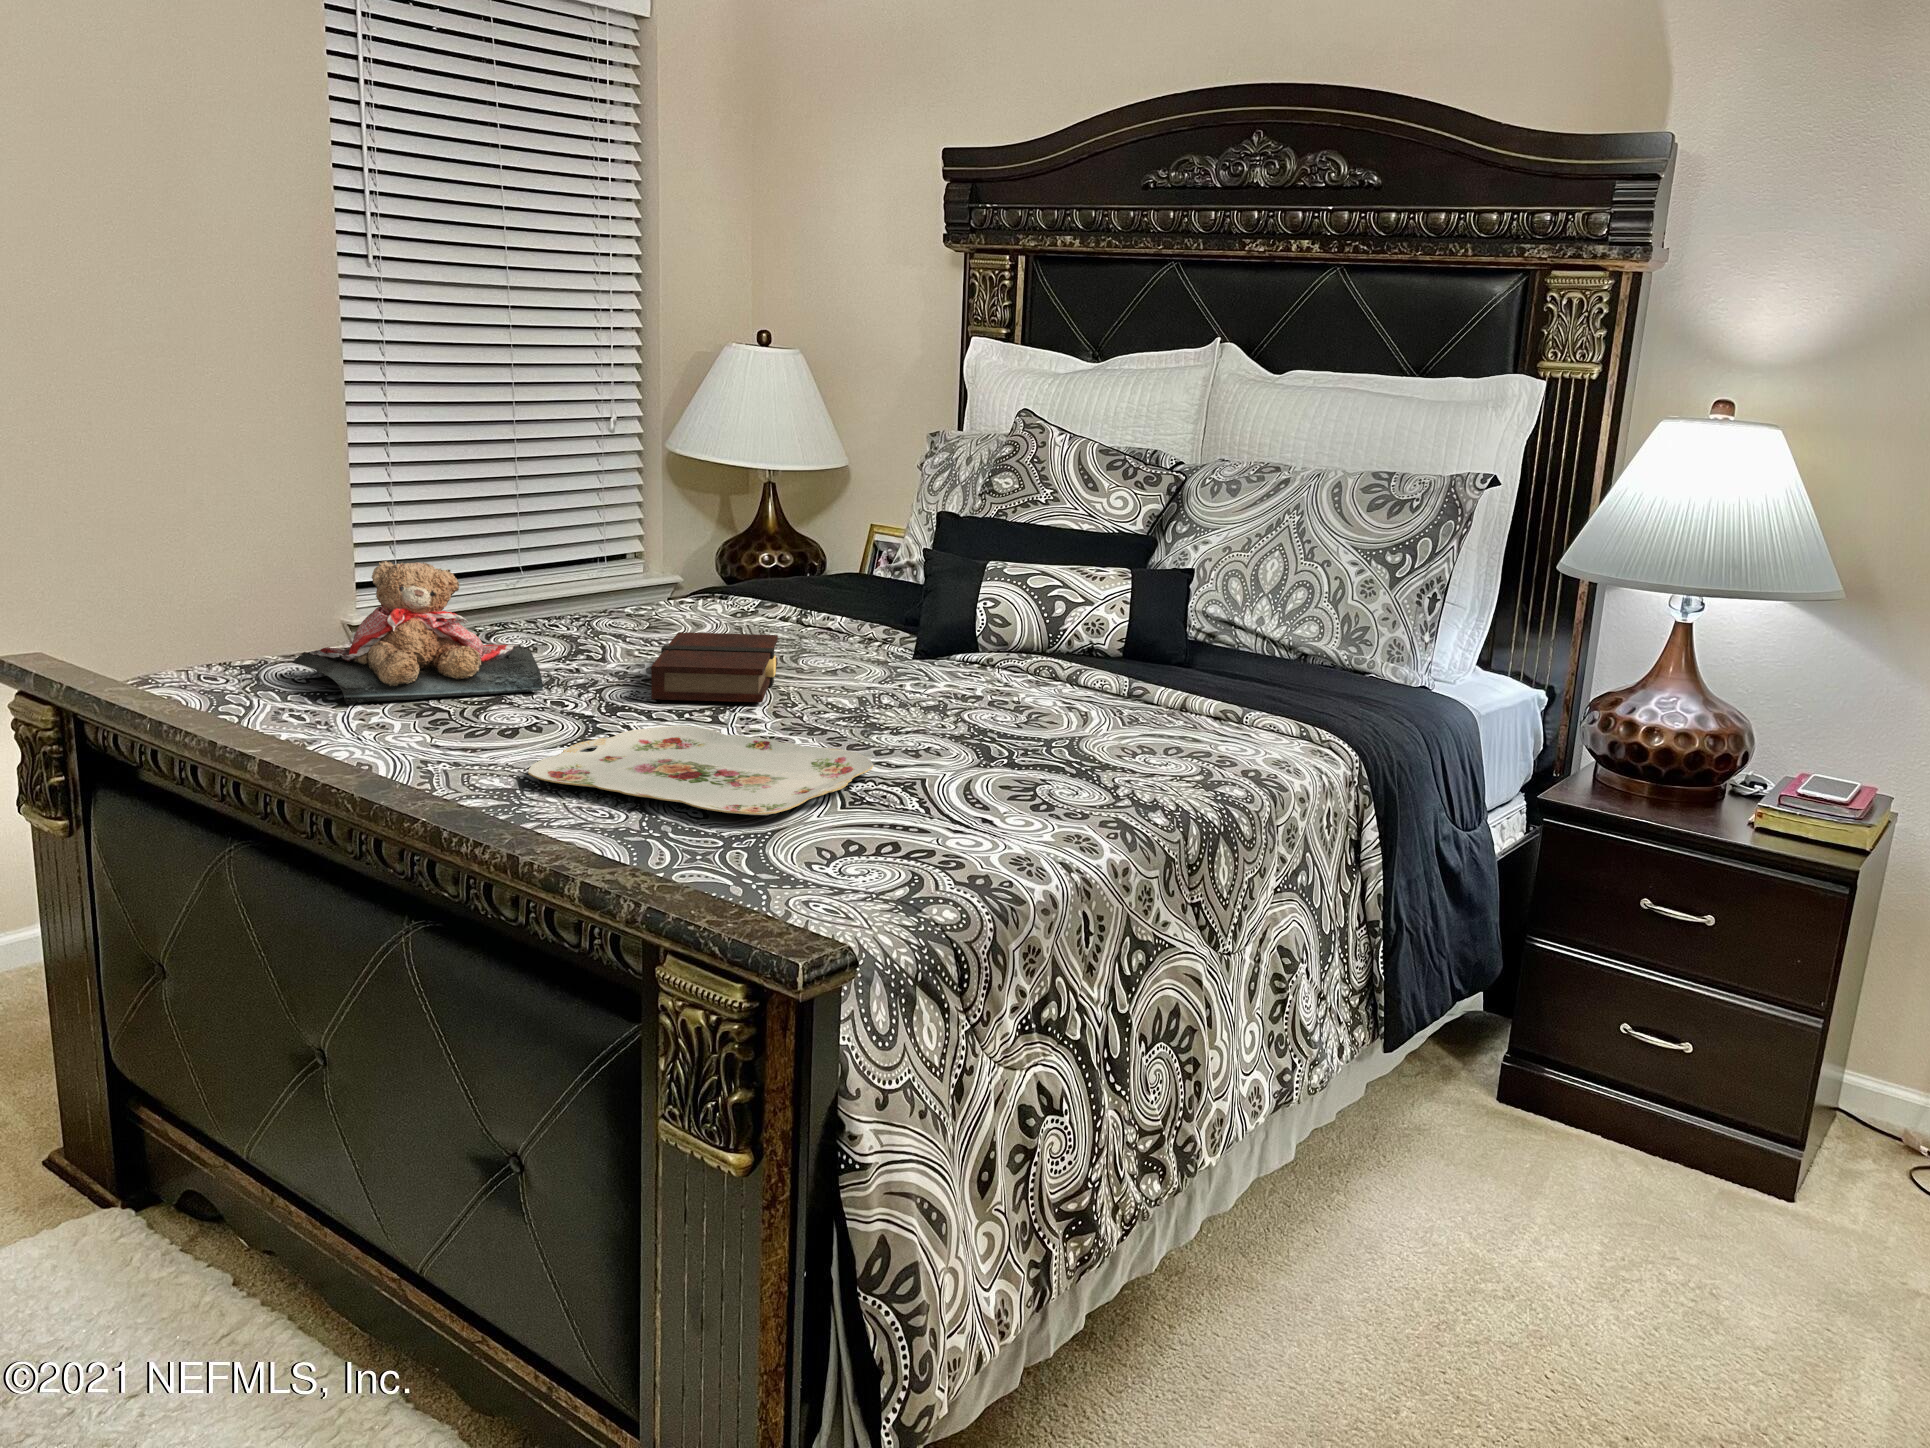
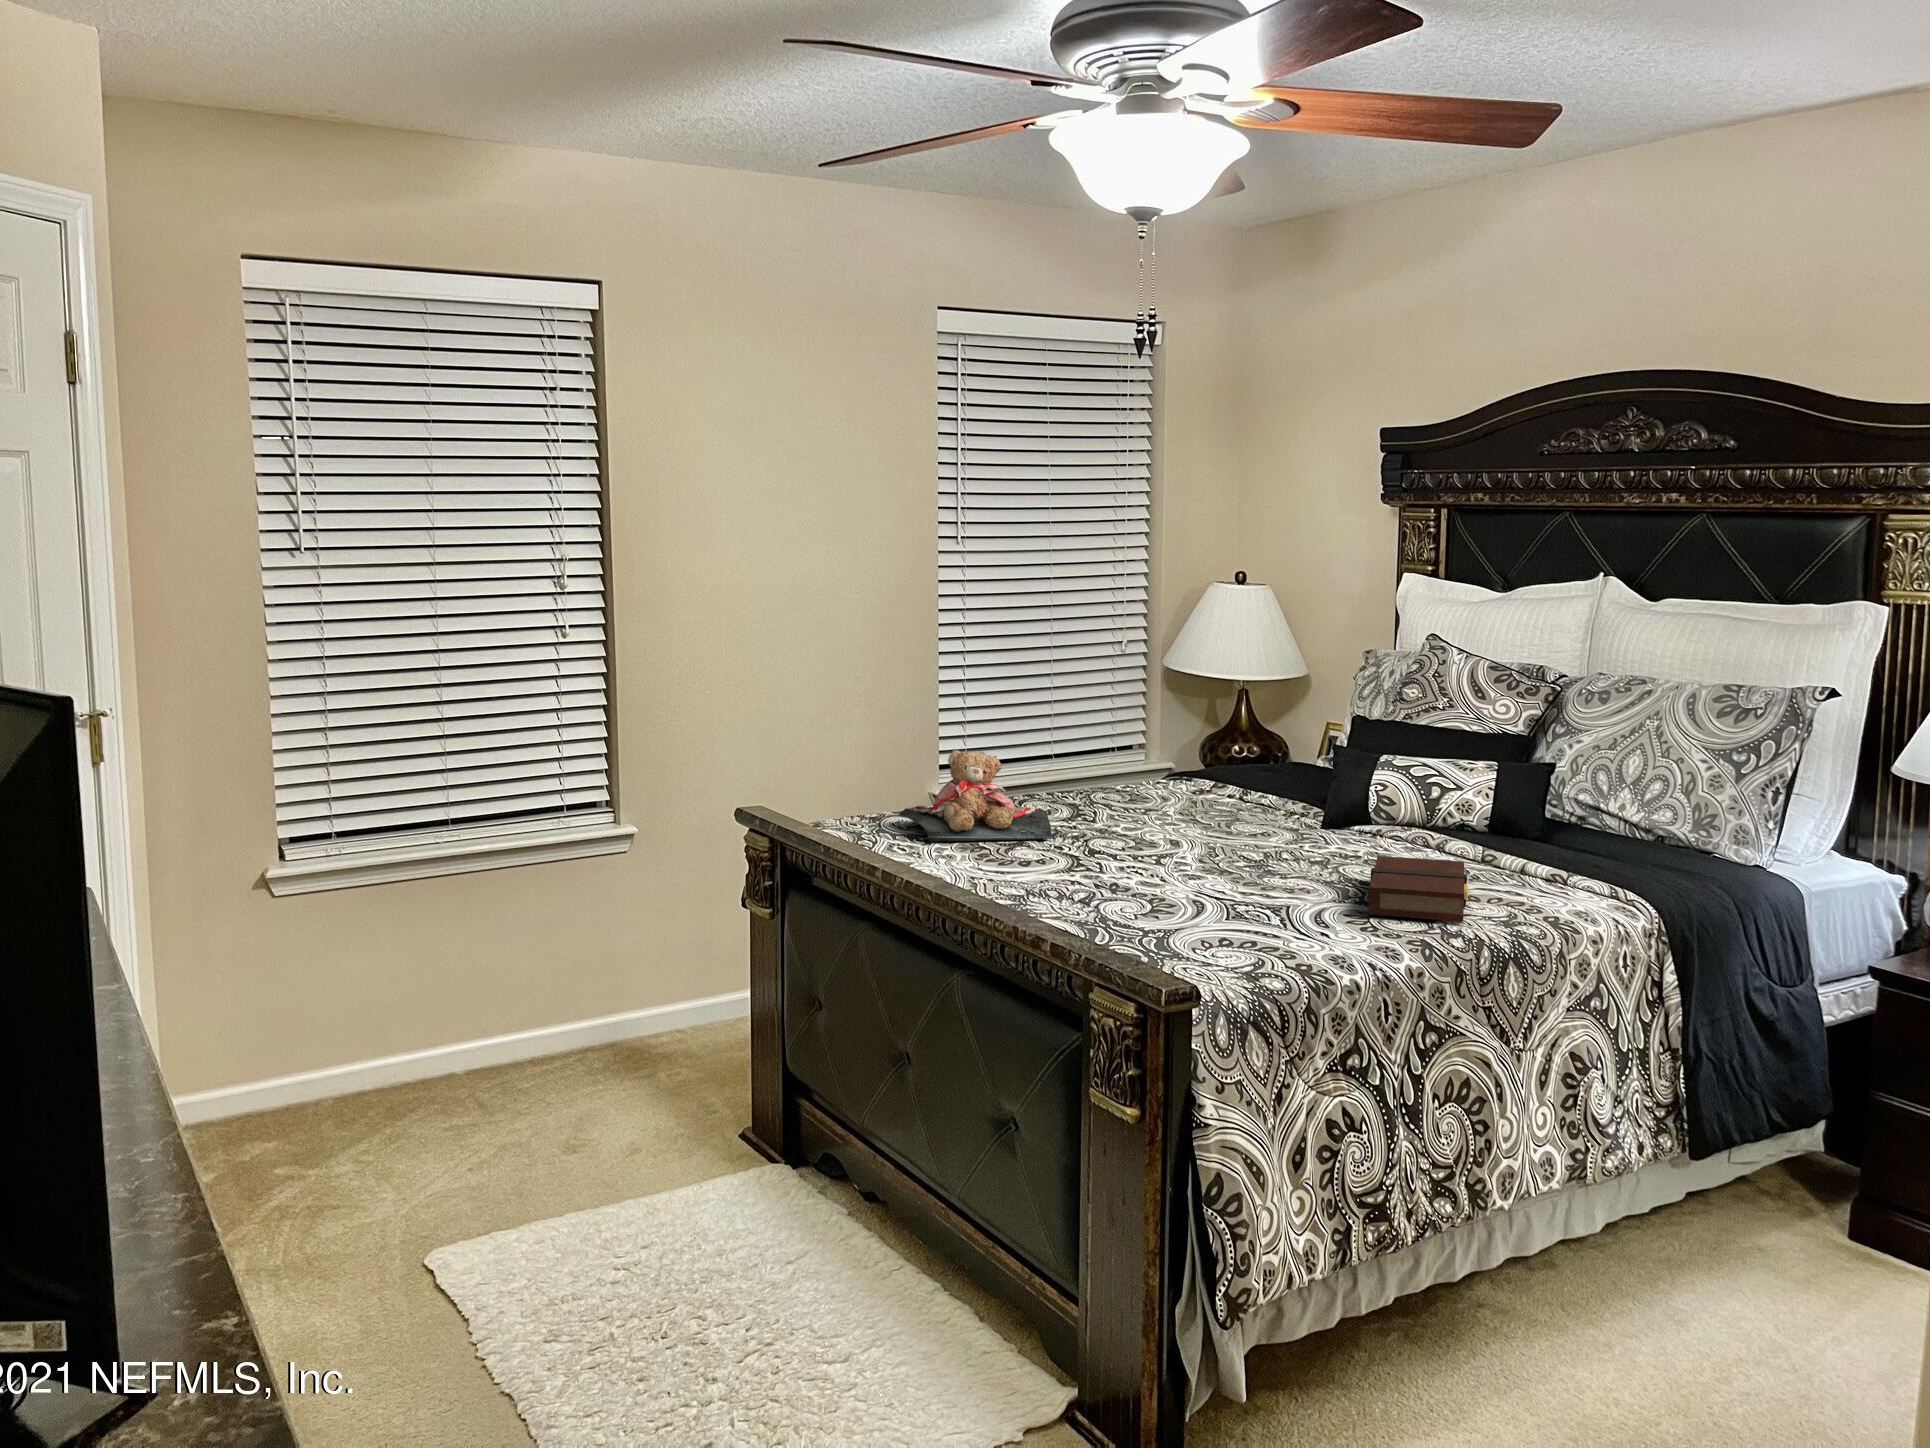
book: present [651,632,778,702] -> present [1369,856,1468,922]
serving tray: present [528,726,873,815] -> none [1033,865,1259,920]

